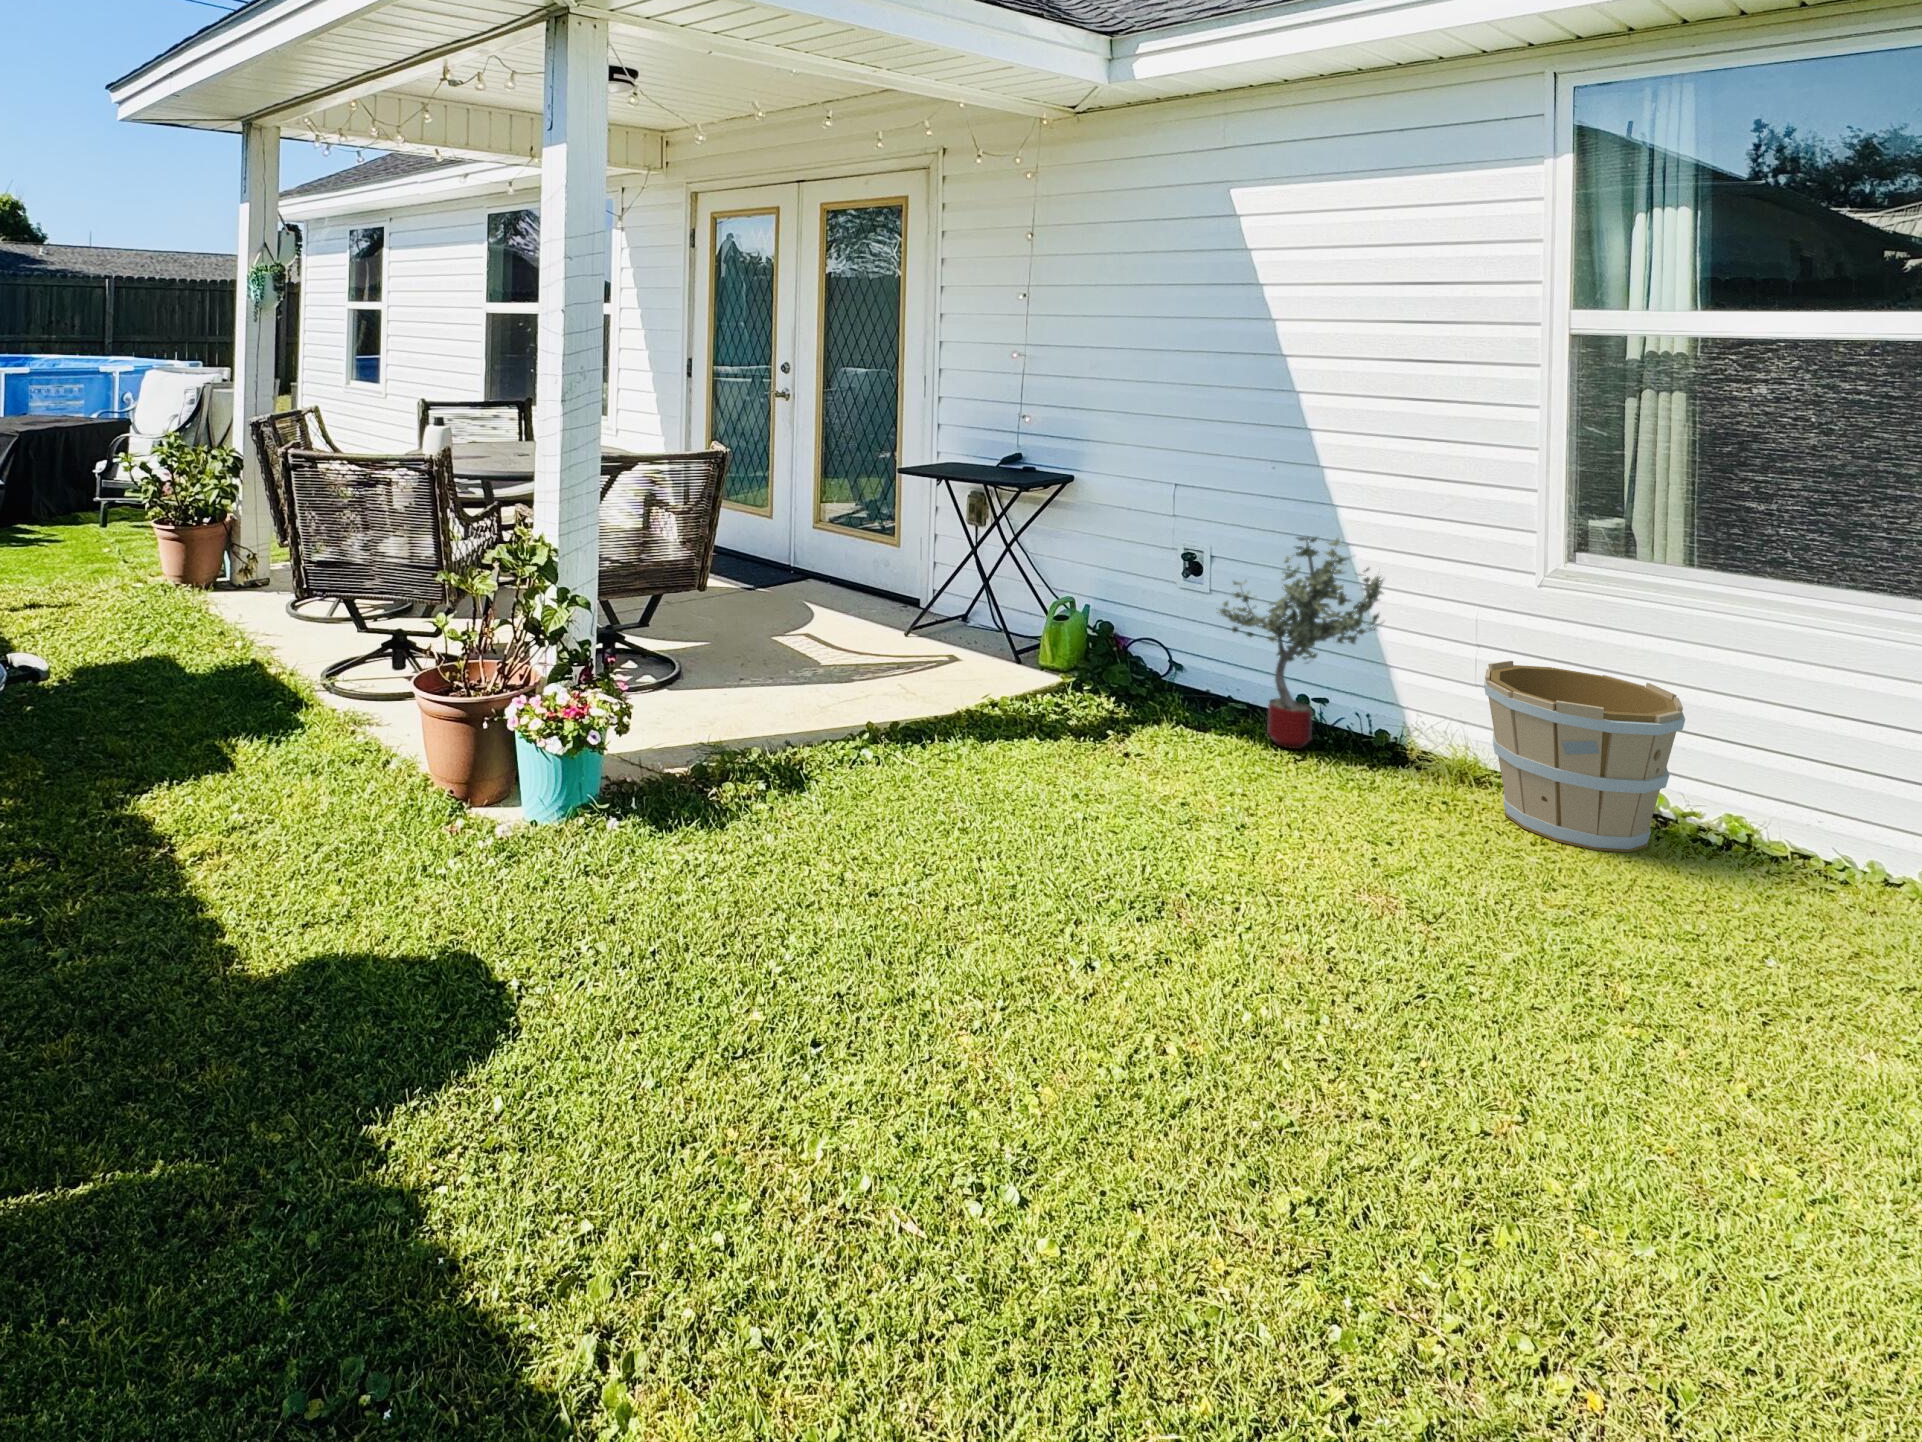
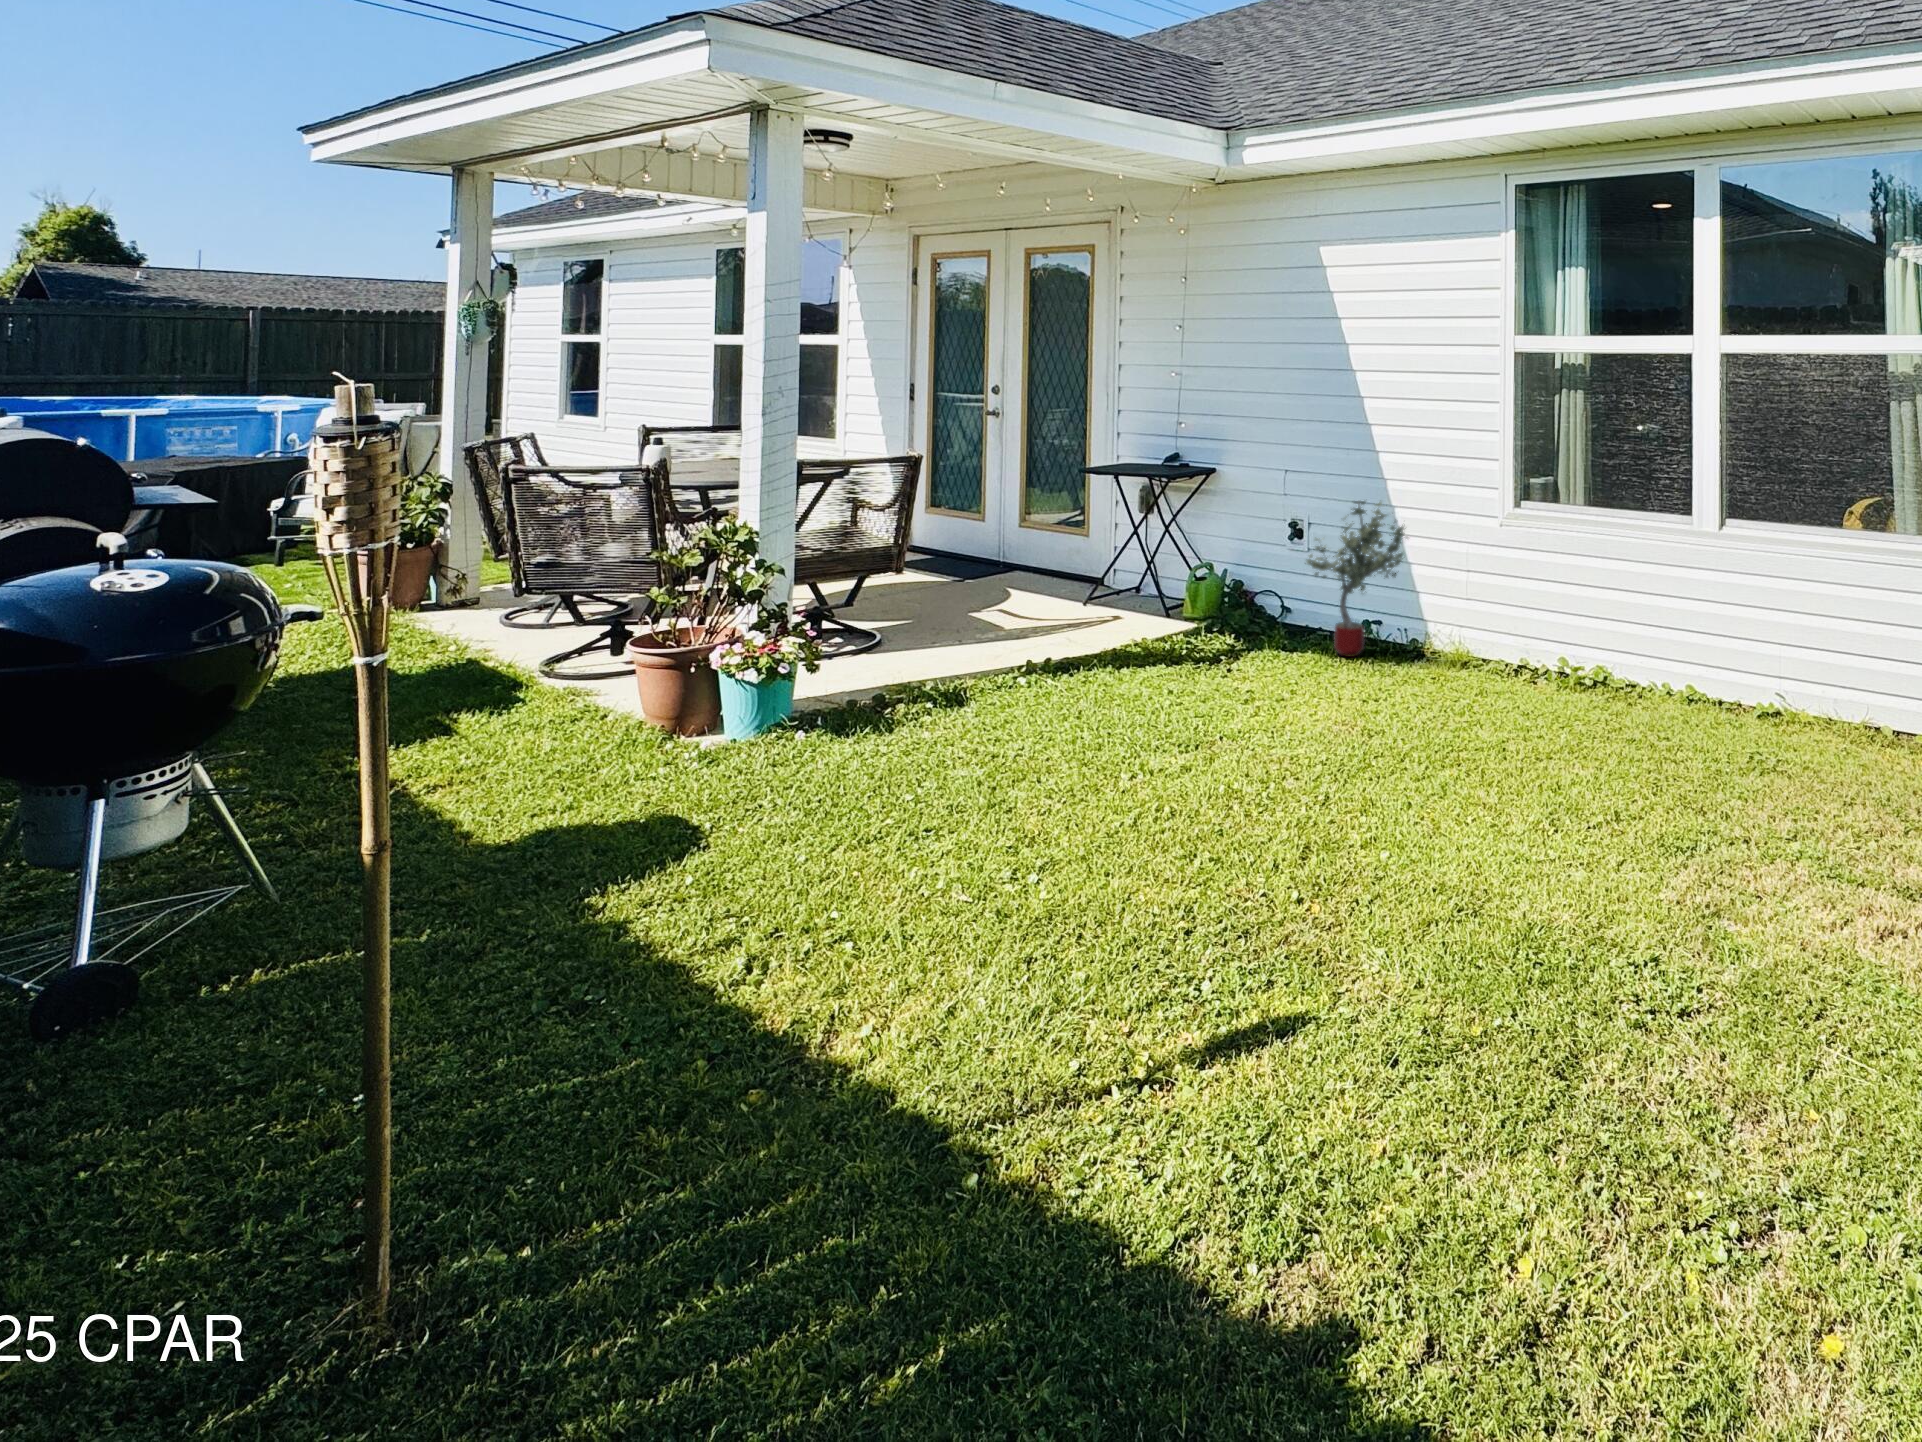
wooden bucket: present [1484,661,1685,852] -> none [1455,578,1571,695]

